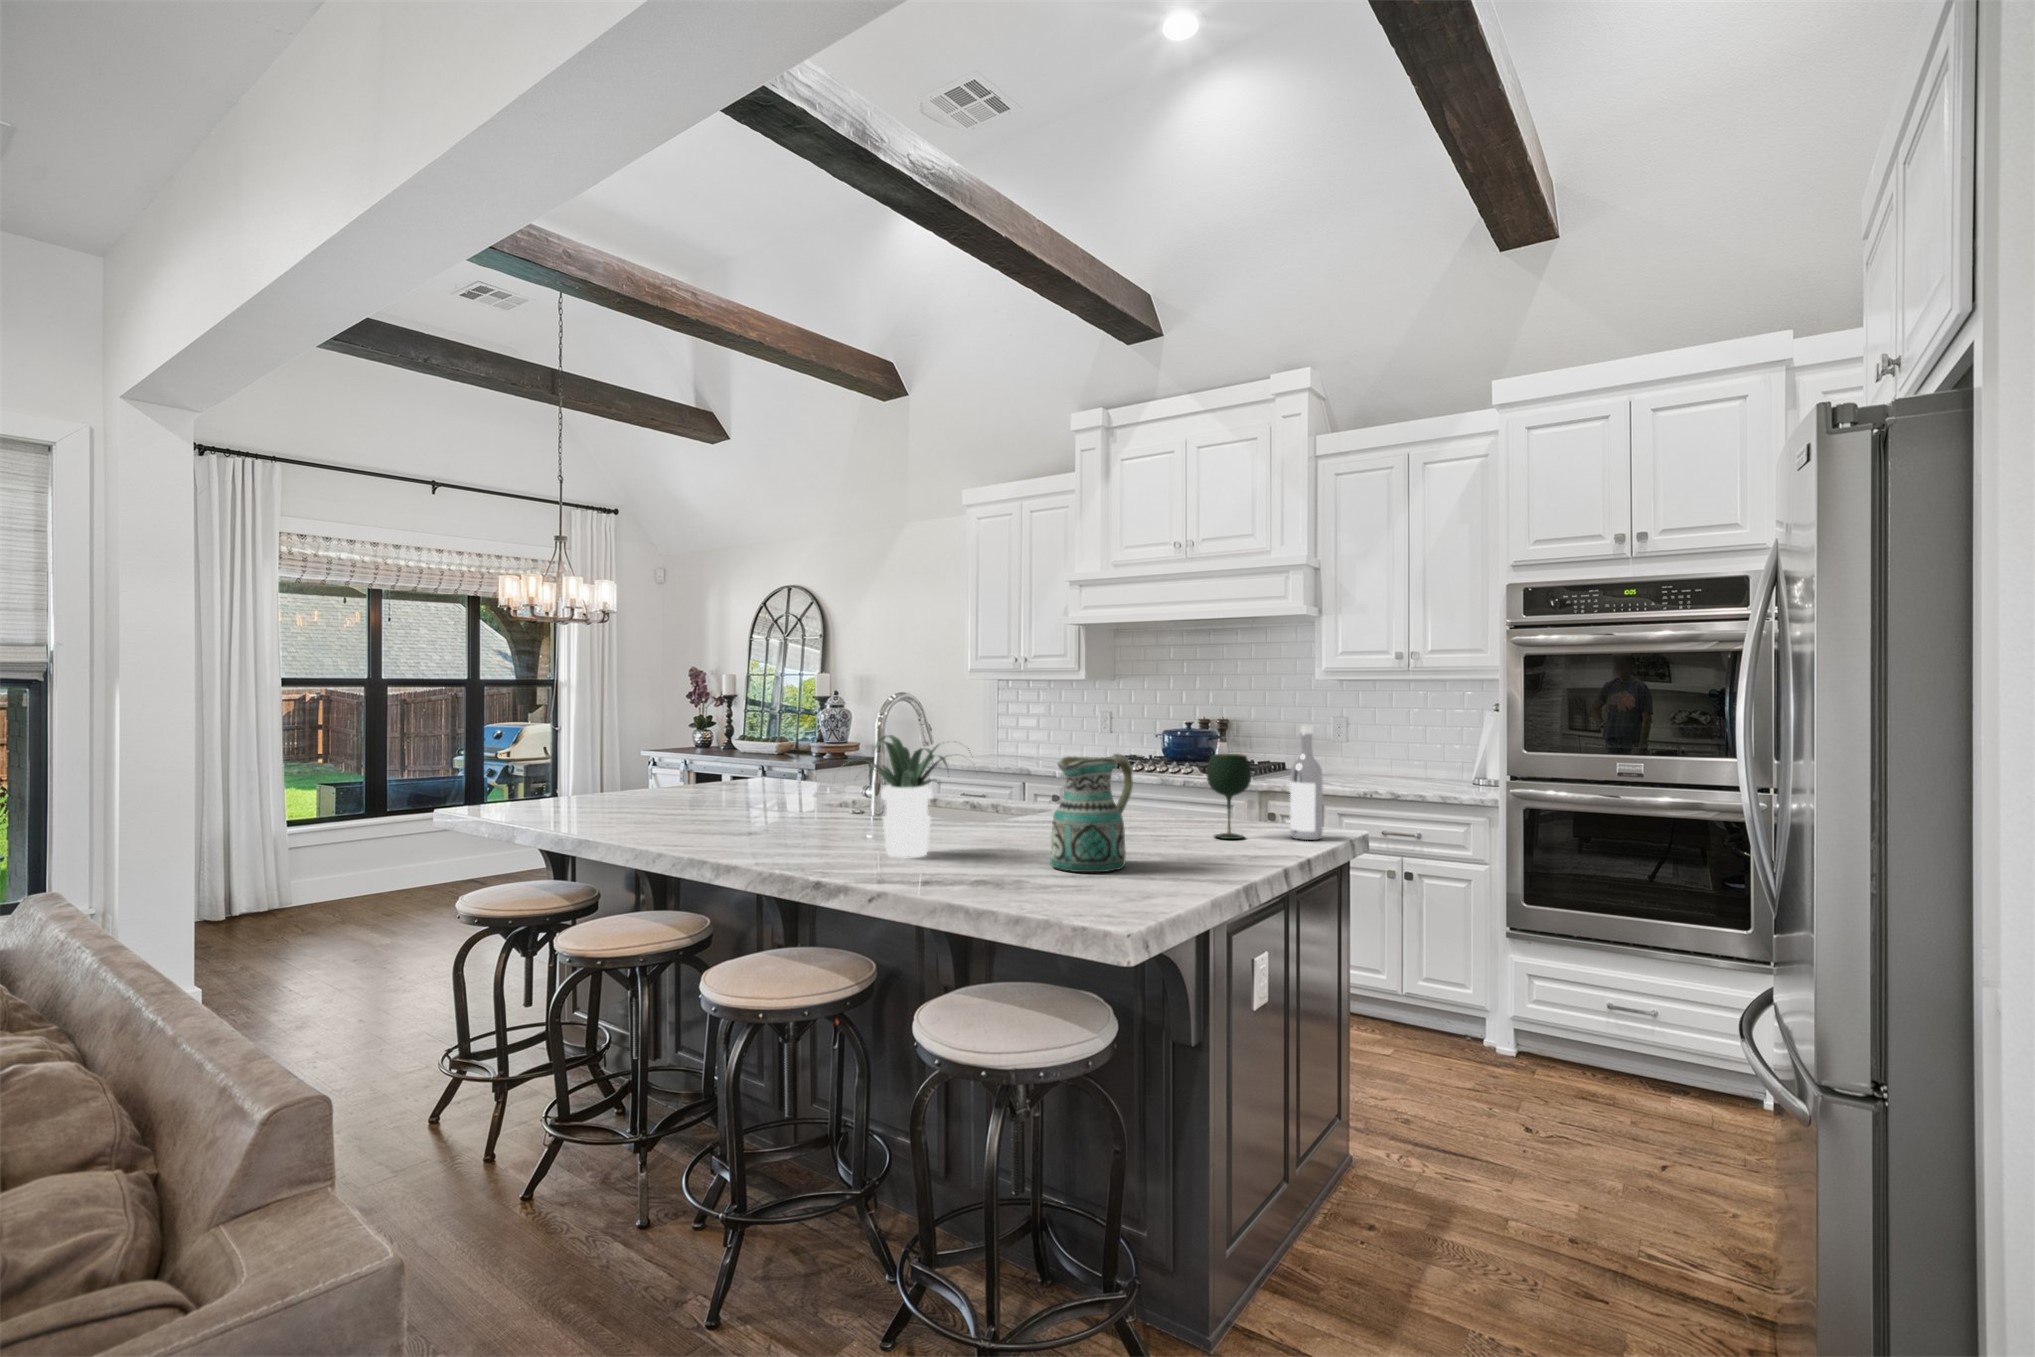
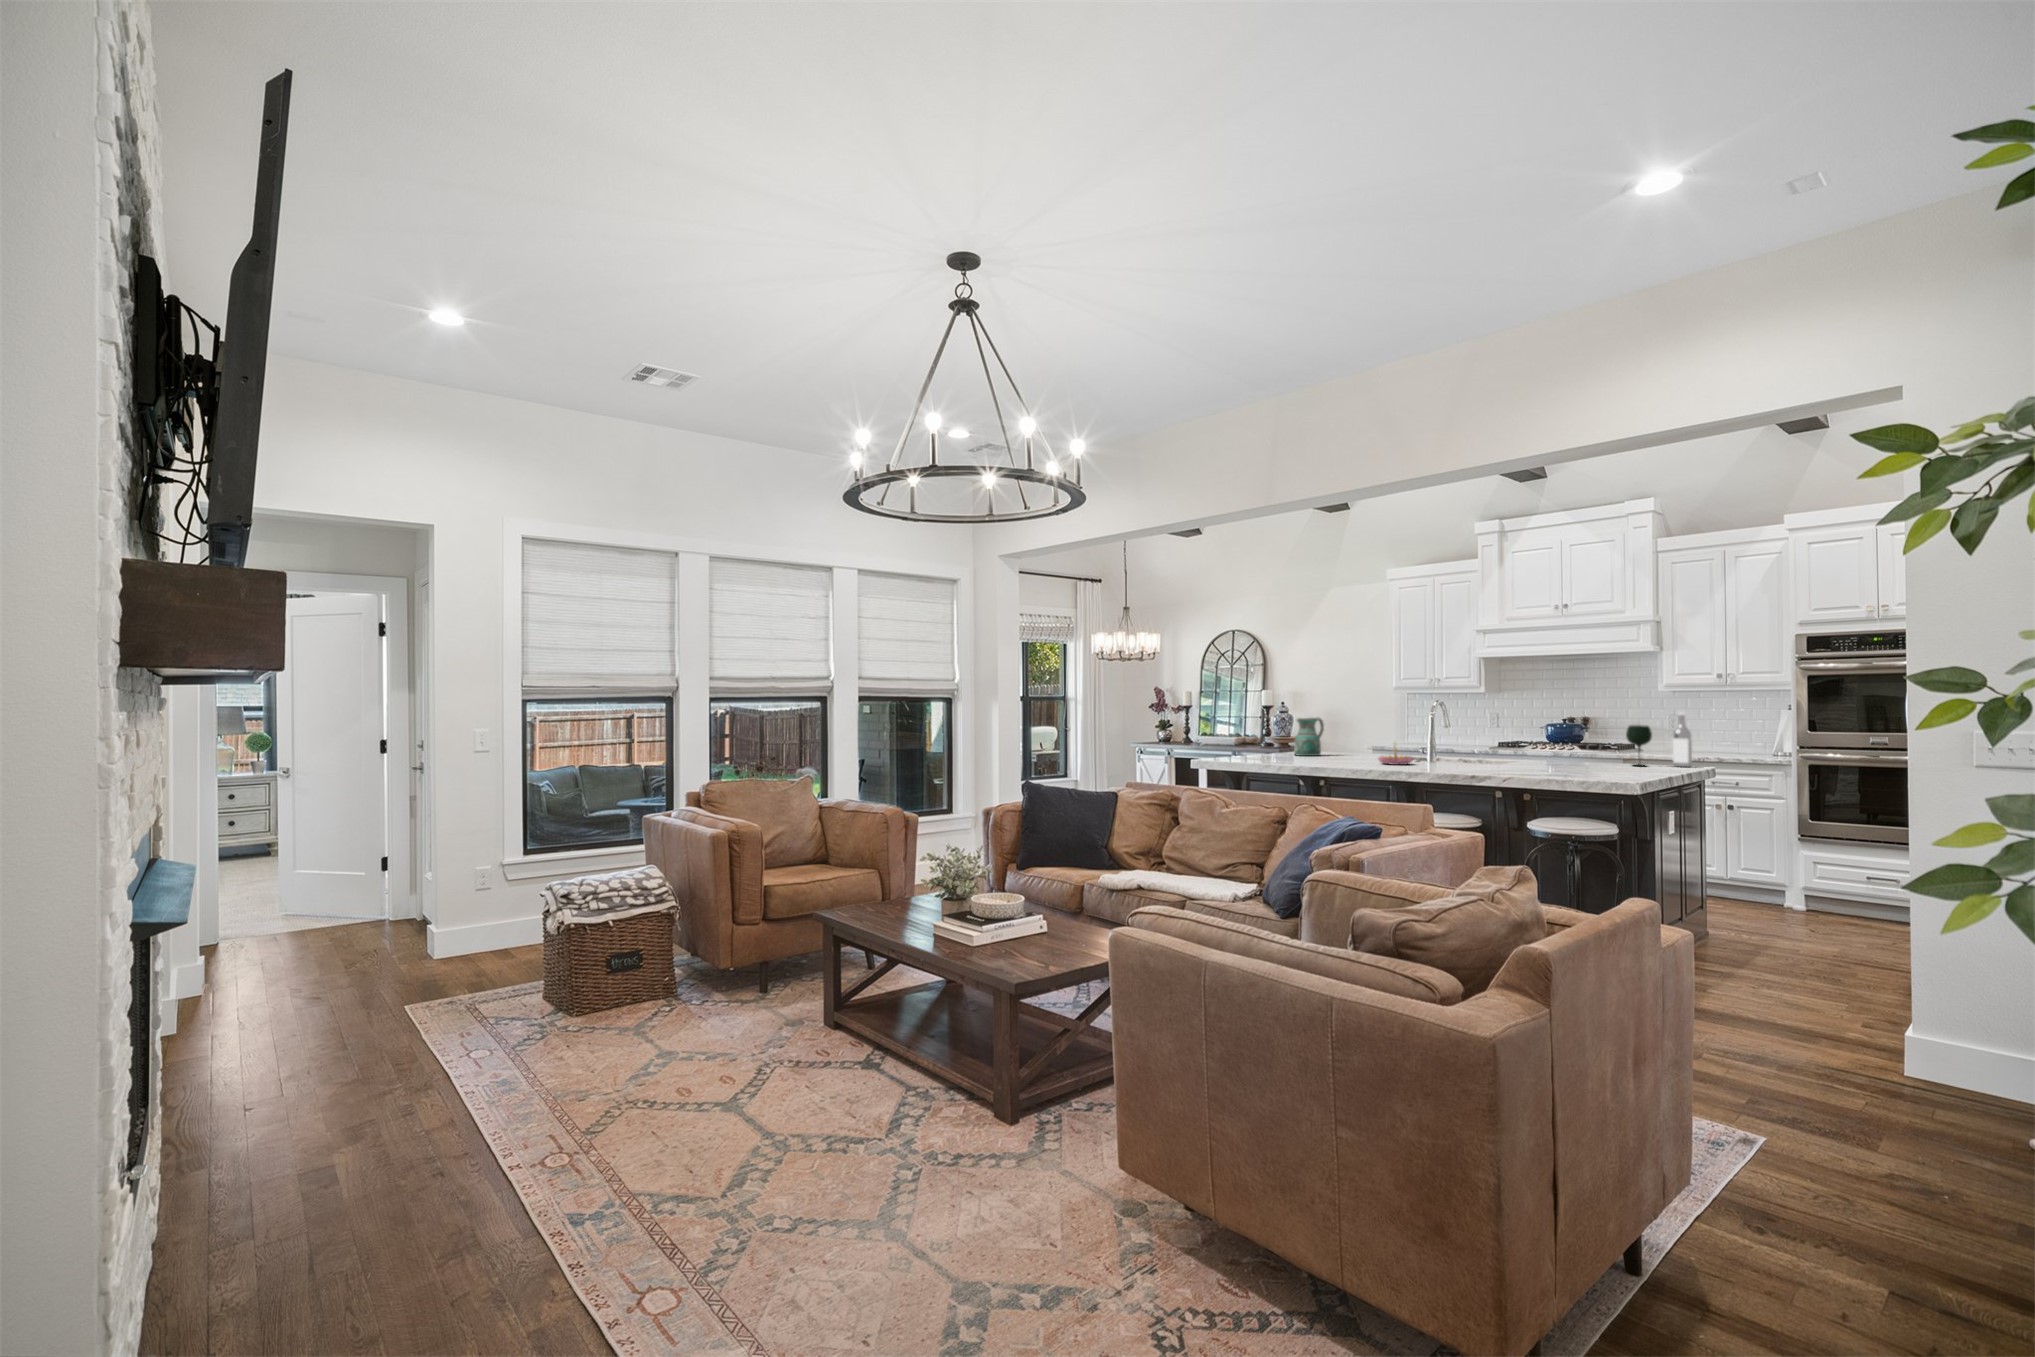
potted plant: present [843,735,969,858] -> none [1454,714,1520,768]
ceramic pitcher: present [1050,754,1133,872] -> present [1294,718,1324,756]
candle holder: none [713,791,791,846] -> present [1378,744,1413,765]

